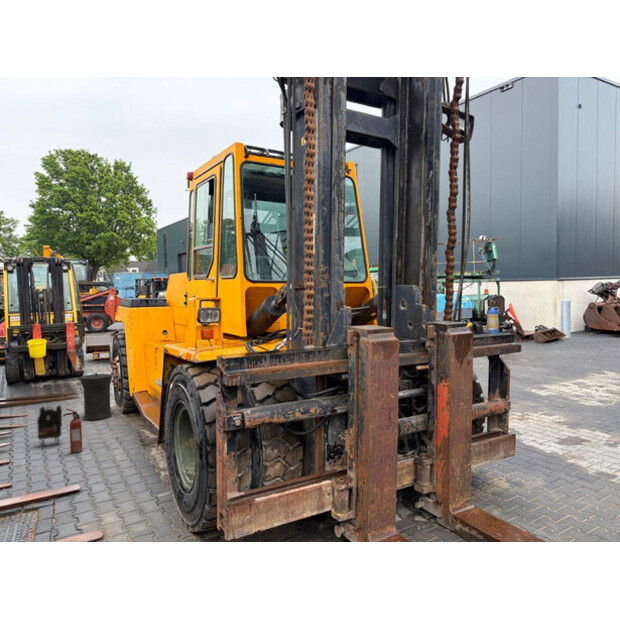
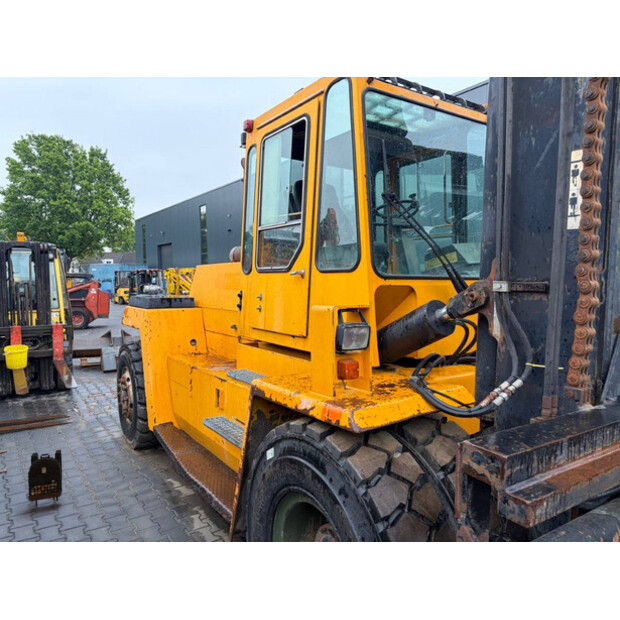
trash can: present [80,373,113,420] -> none [80,396,124,460]
fire extinguisher: present [63,409,82,452] -> none [67,460,96,523]

